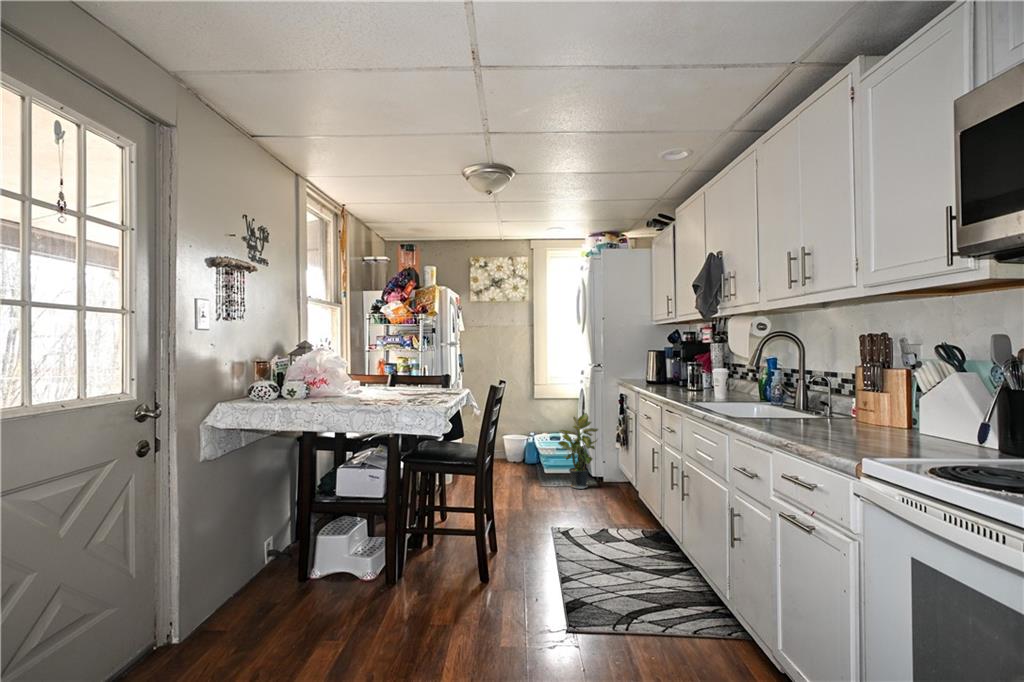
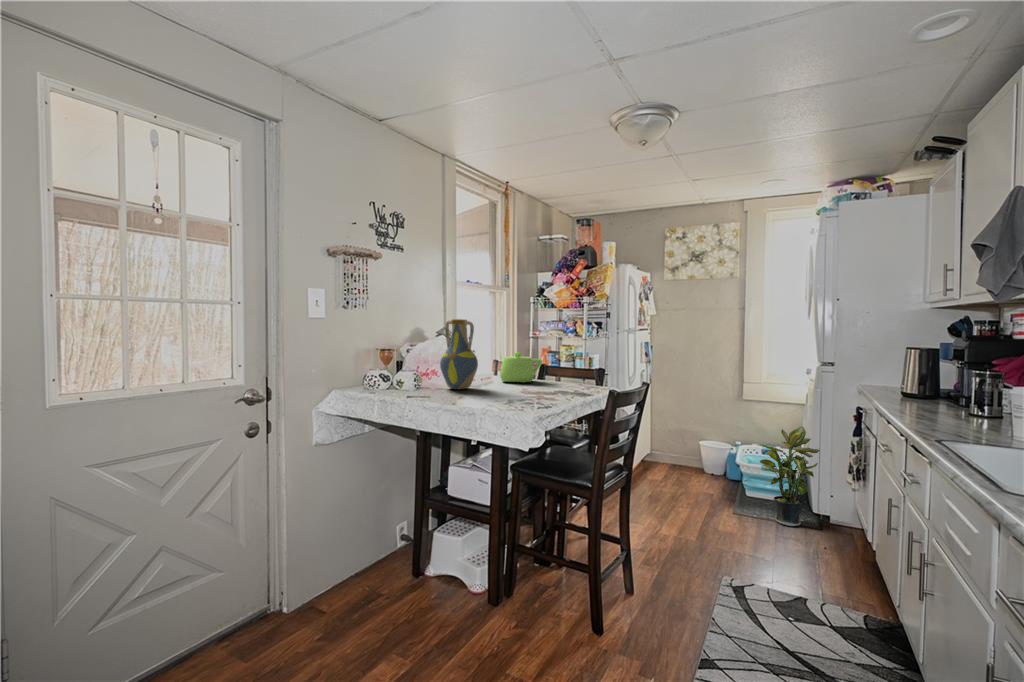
vase: none [338,336,372,397] -> present [440,319,478,389]
teapot: none [378,364,414,390] -> present [501,353,542,382]

